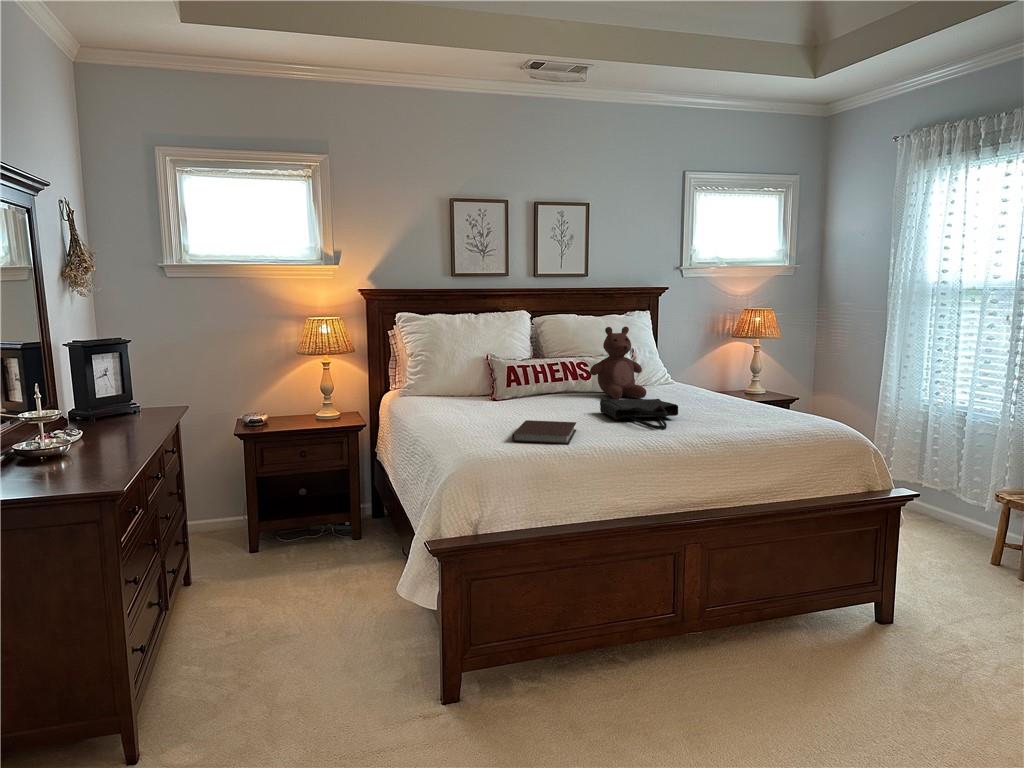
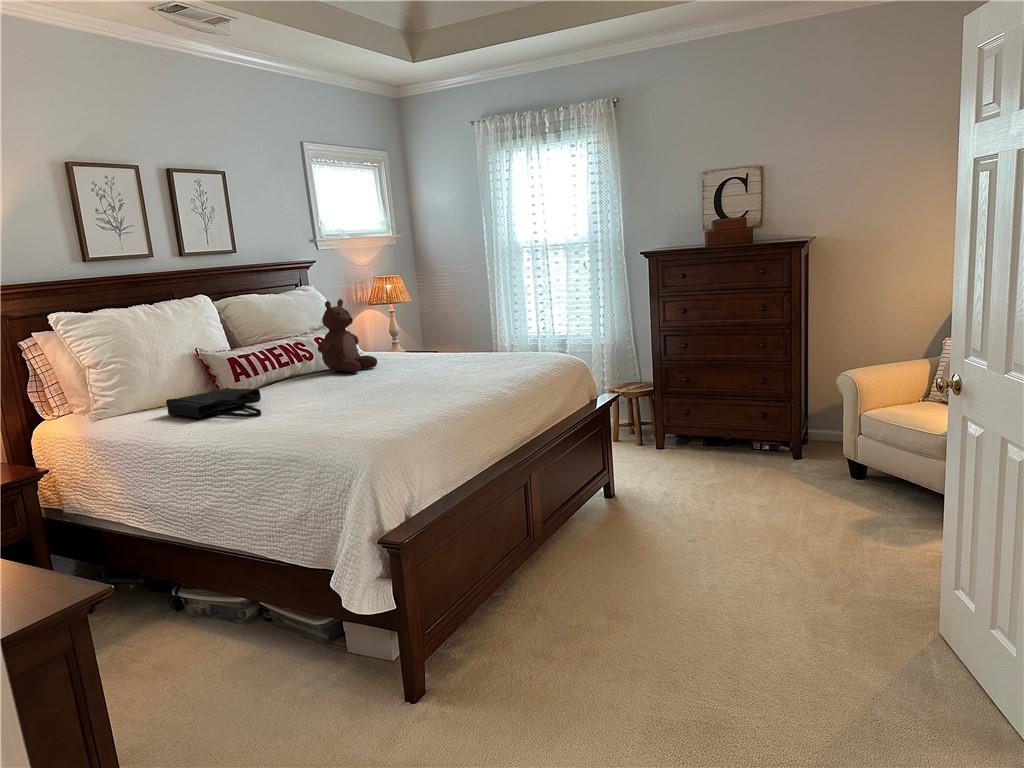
tote bag: present [600,399,678,429] -> present [166,388,261,418]
notebook: present [512,420,576,444] -> none [348,393,429,421]

